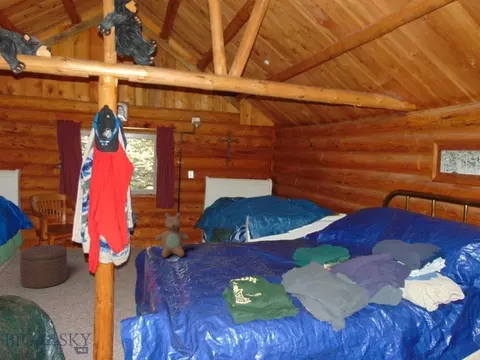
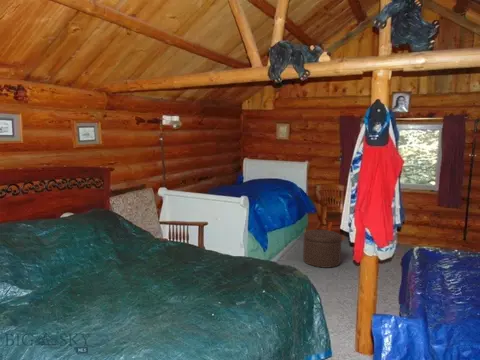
teddy bear: present [155,213,189,257] -> none [425,214,469,266]

